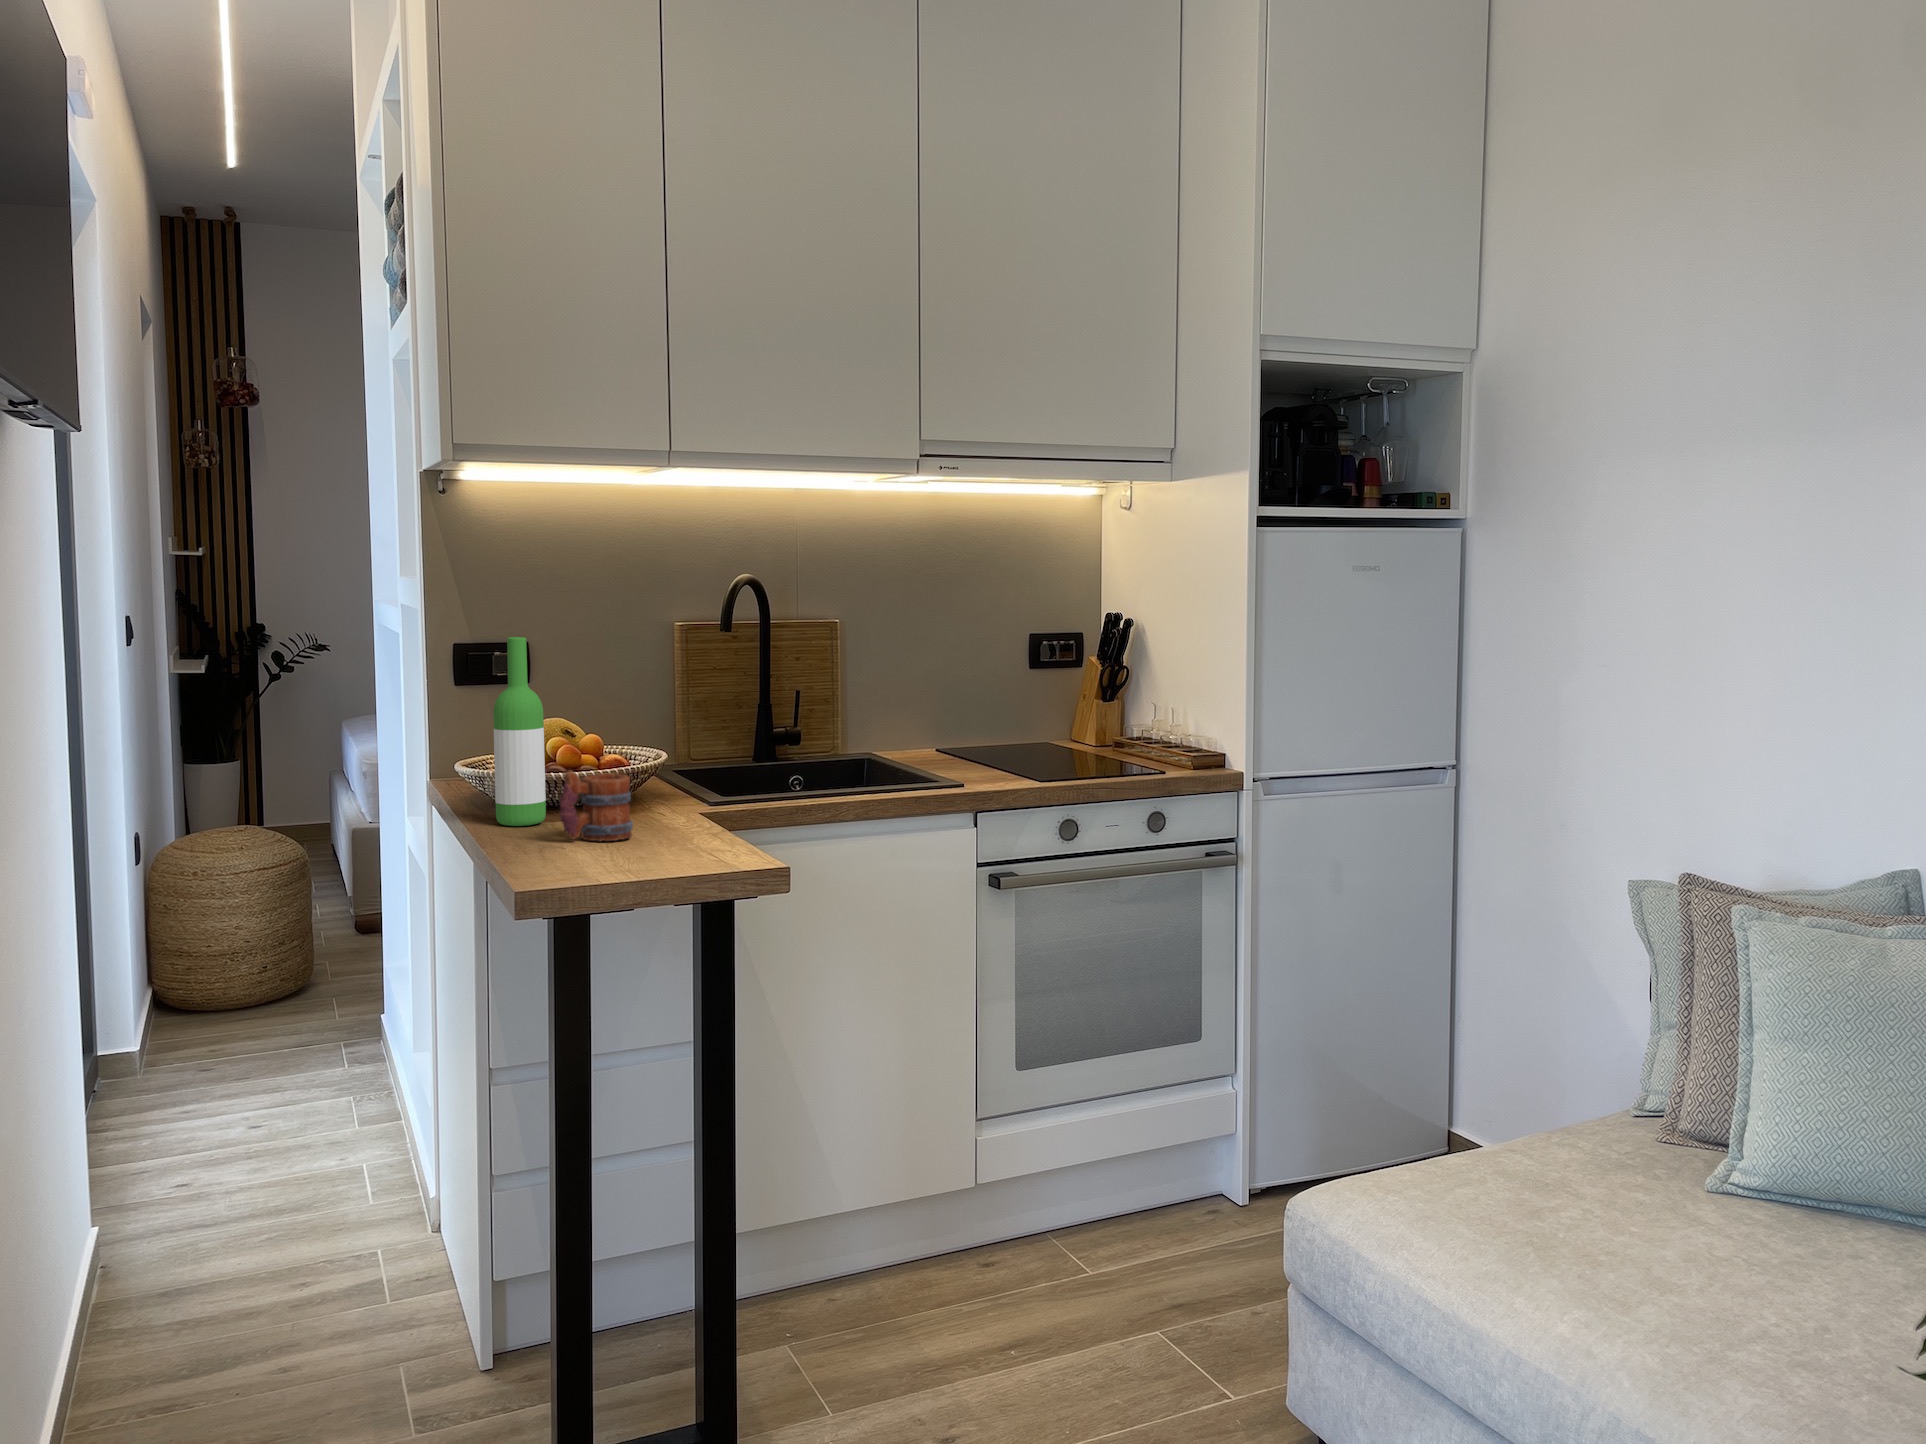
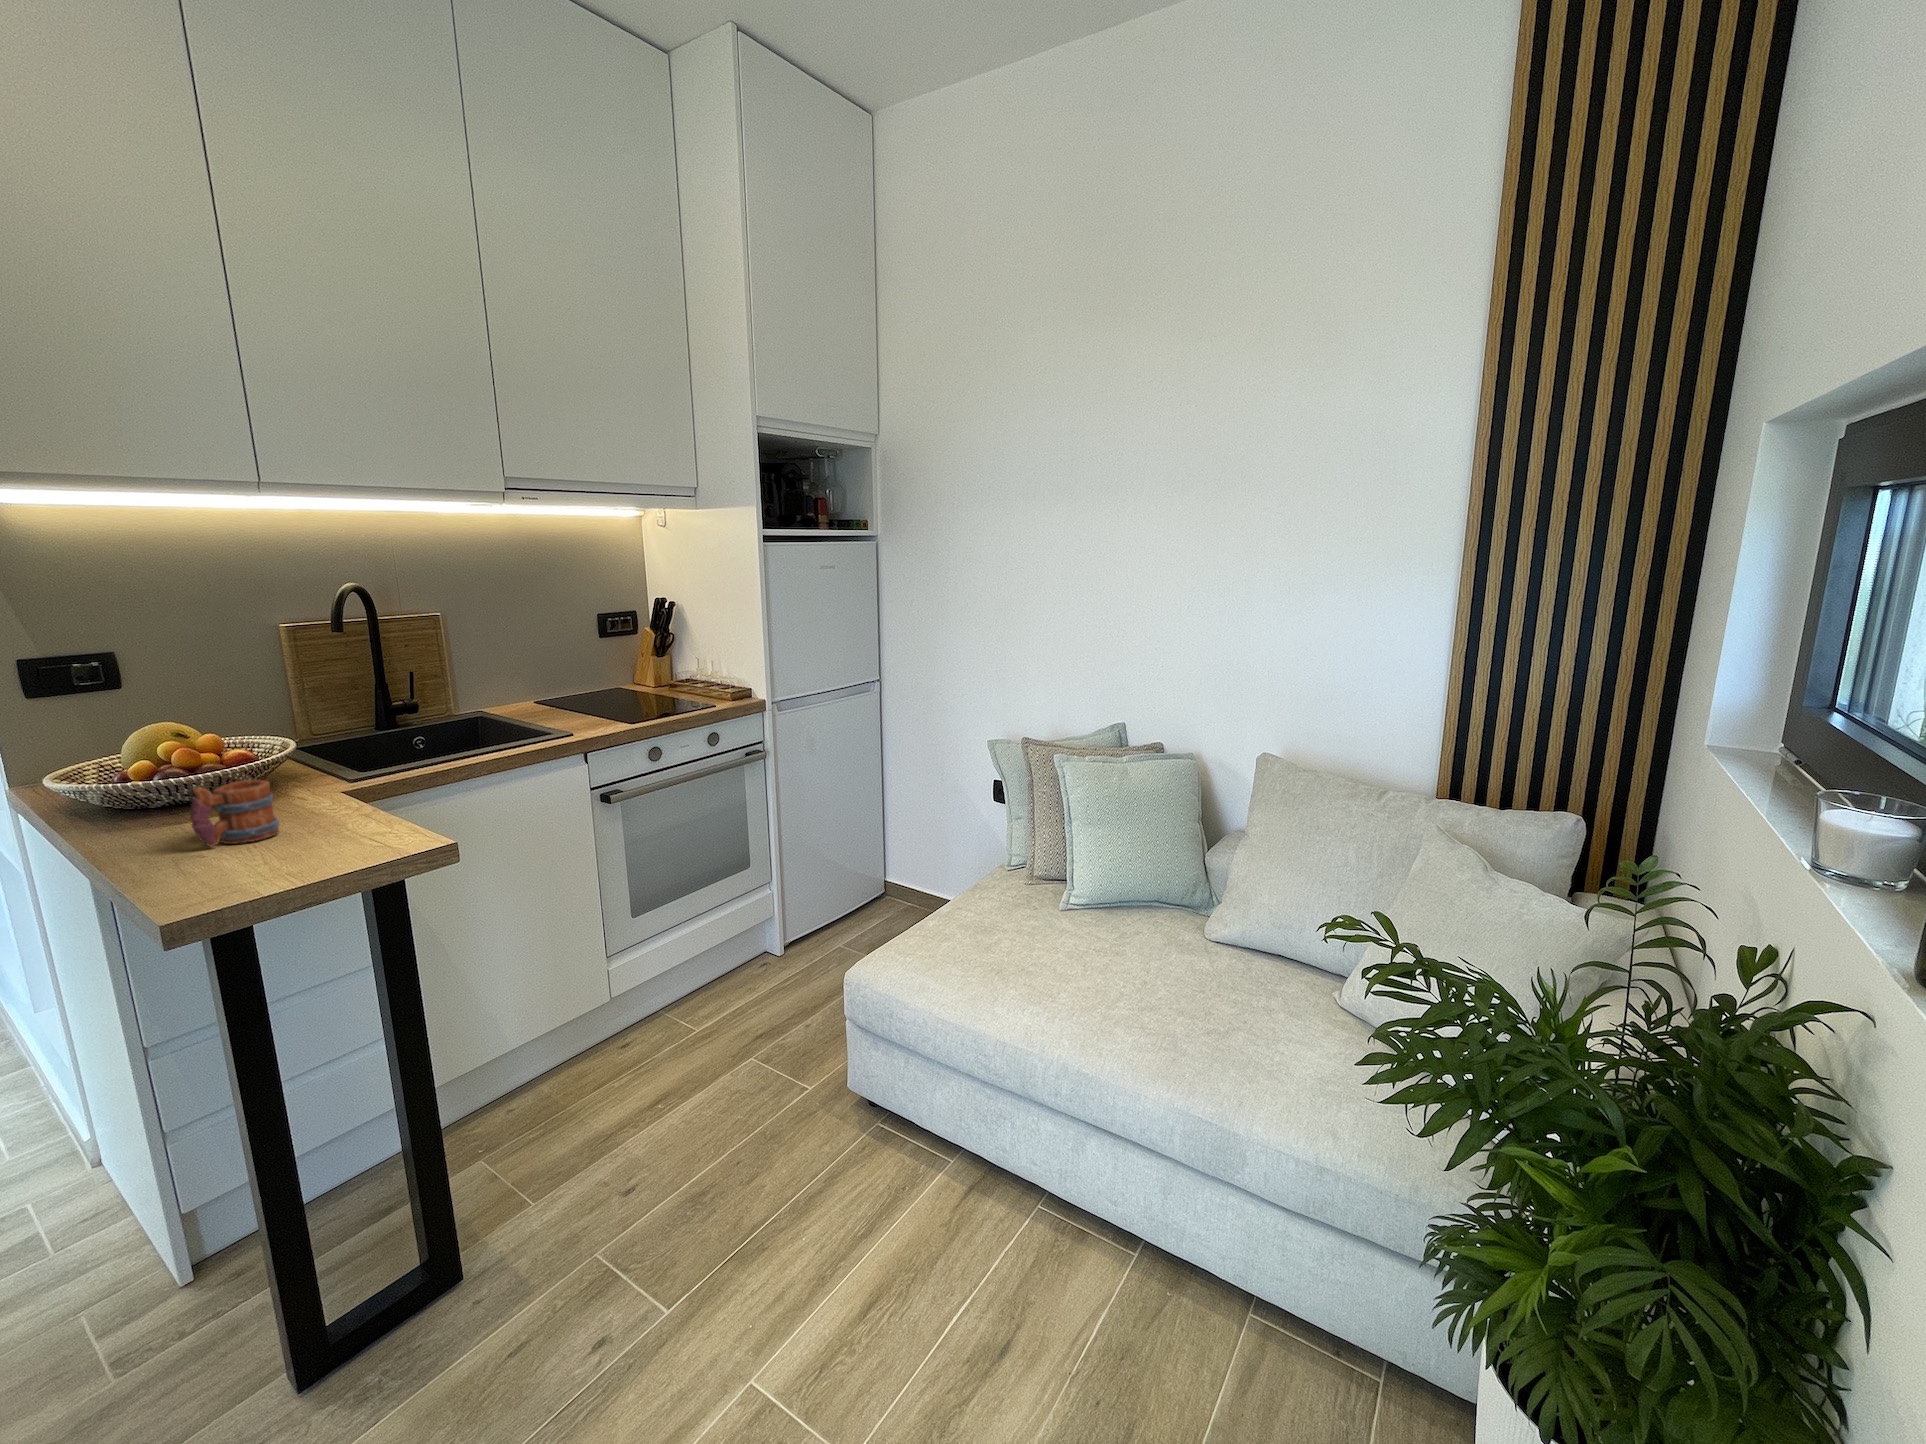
wine bottle: present [493,637,546,826] -> none [87,664,171,839]

